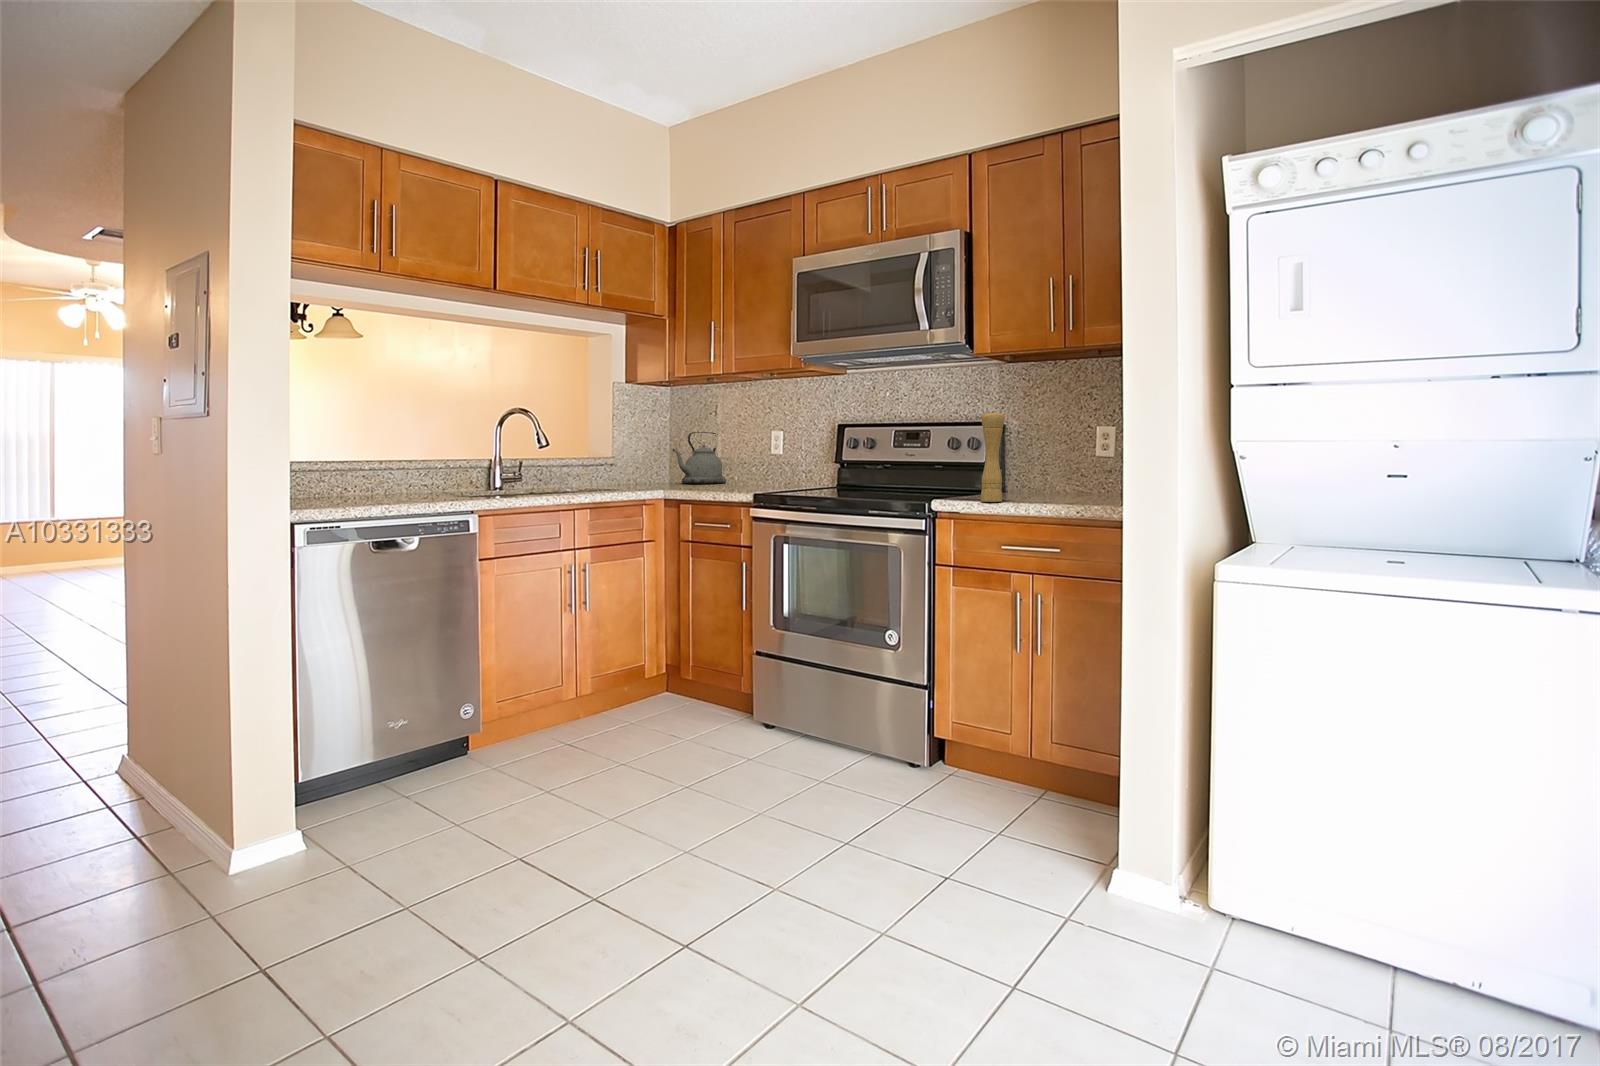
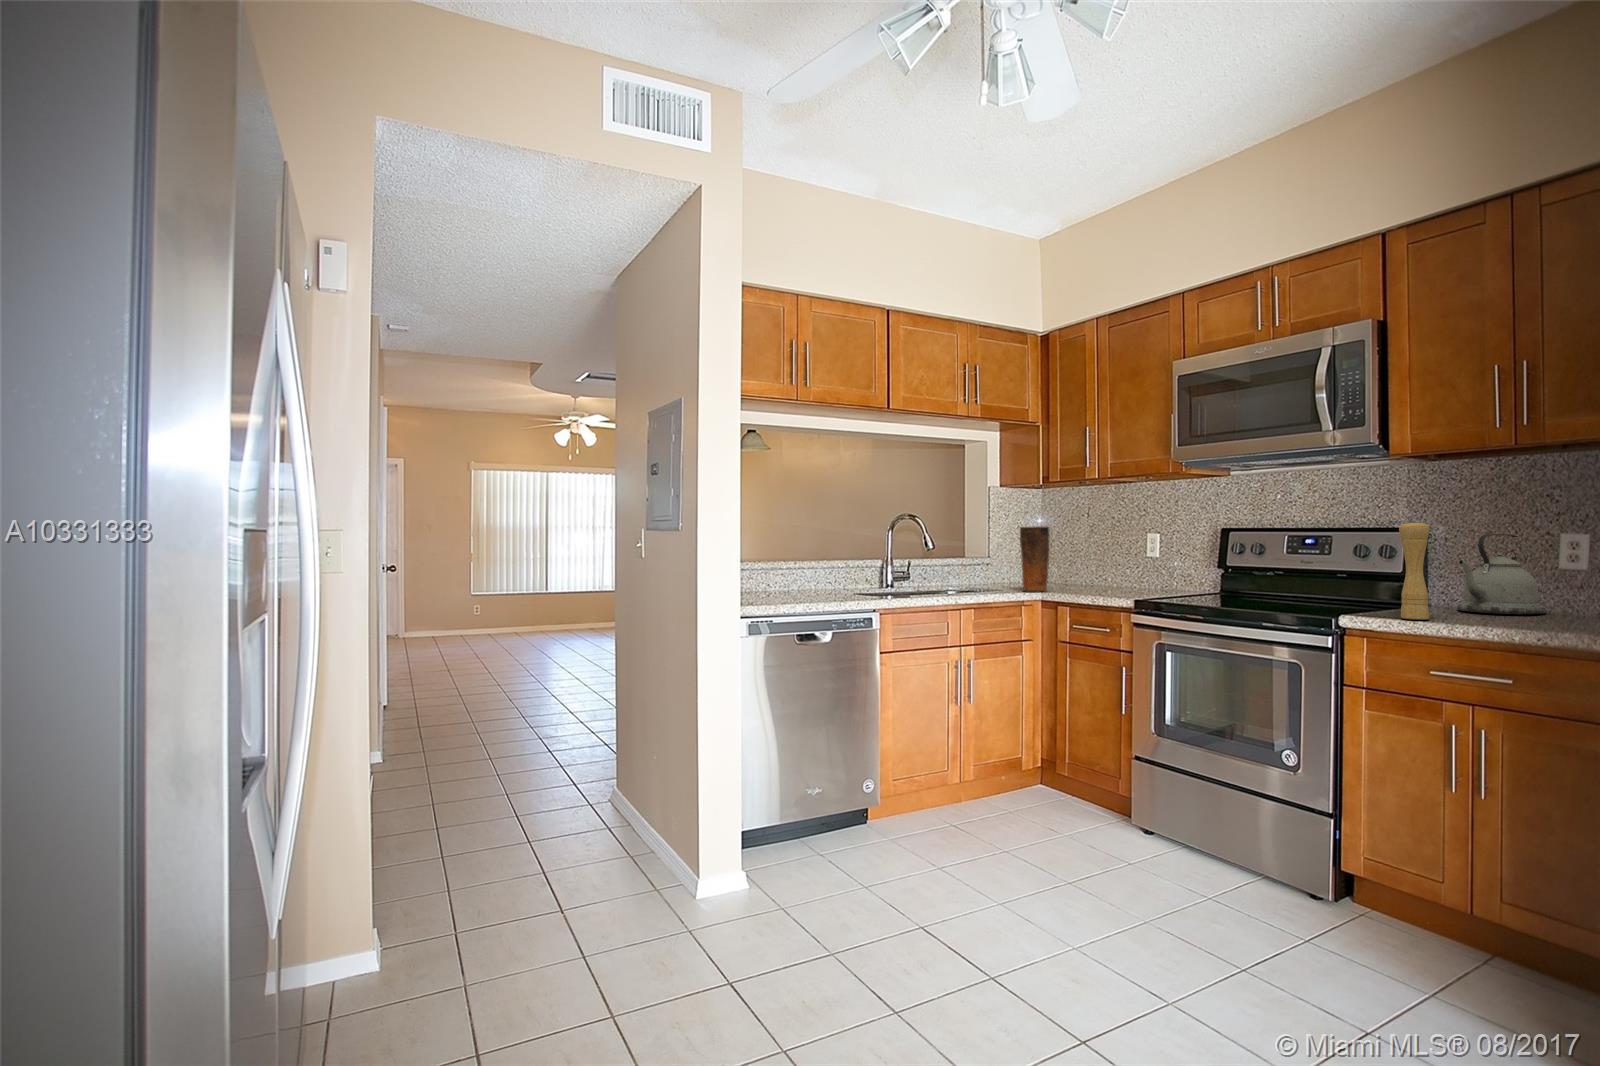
vase: none [642,421,673,491] -> present [1020,526,1049,591]
kettle: present [673,432,726,483] -> present [1457,534,1546,614]

